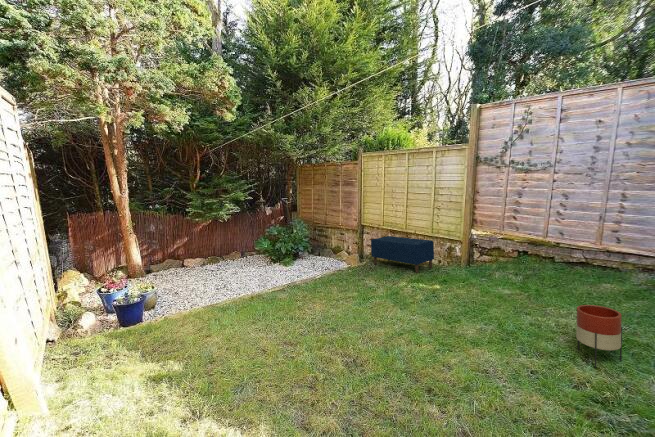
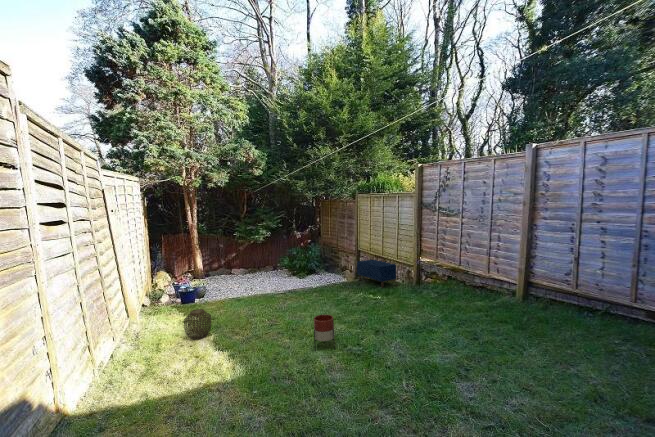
planter: present [576,305,622,368] -> present [314,315,335,351]
woven basket: none [161,350,217,415] -> present [184,309,211,340]

